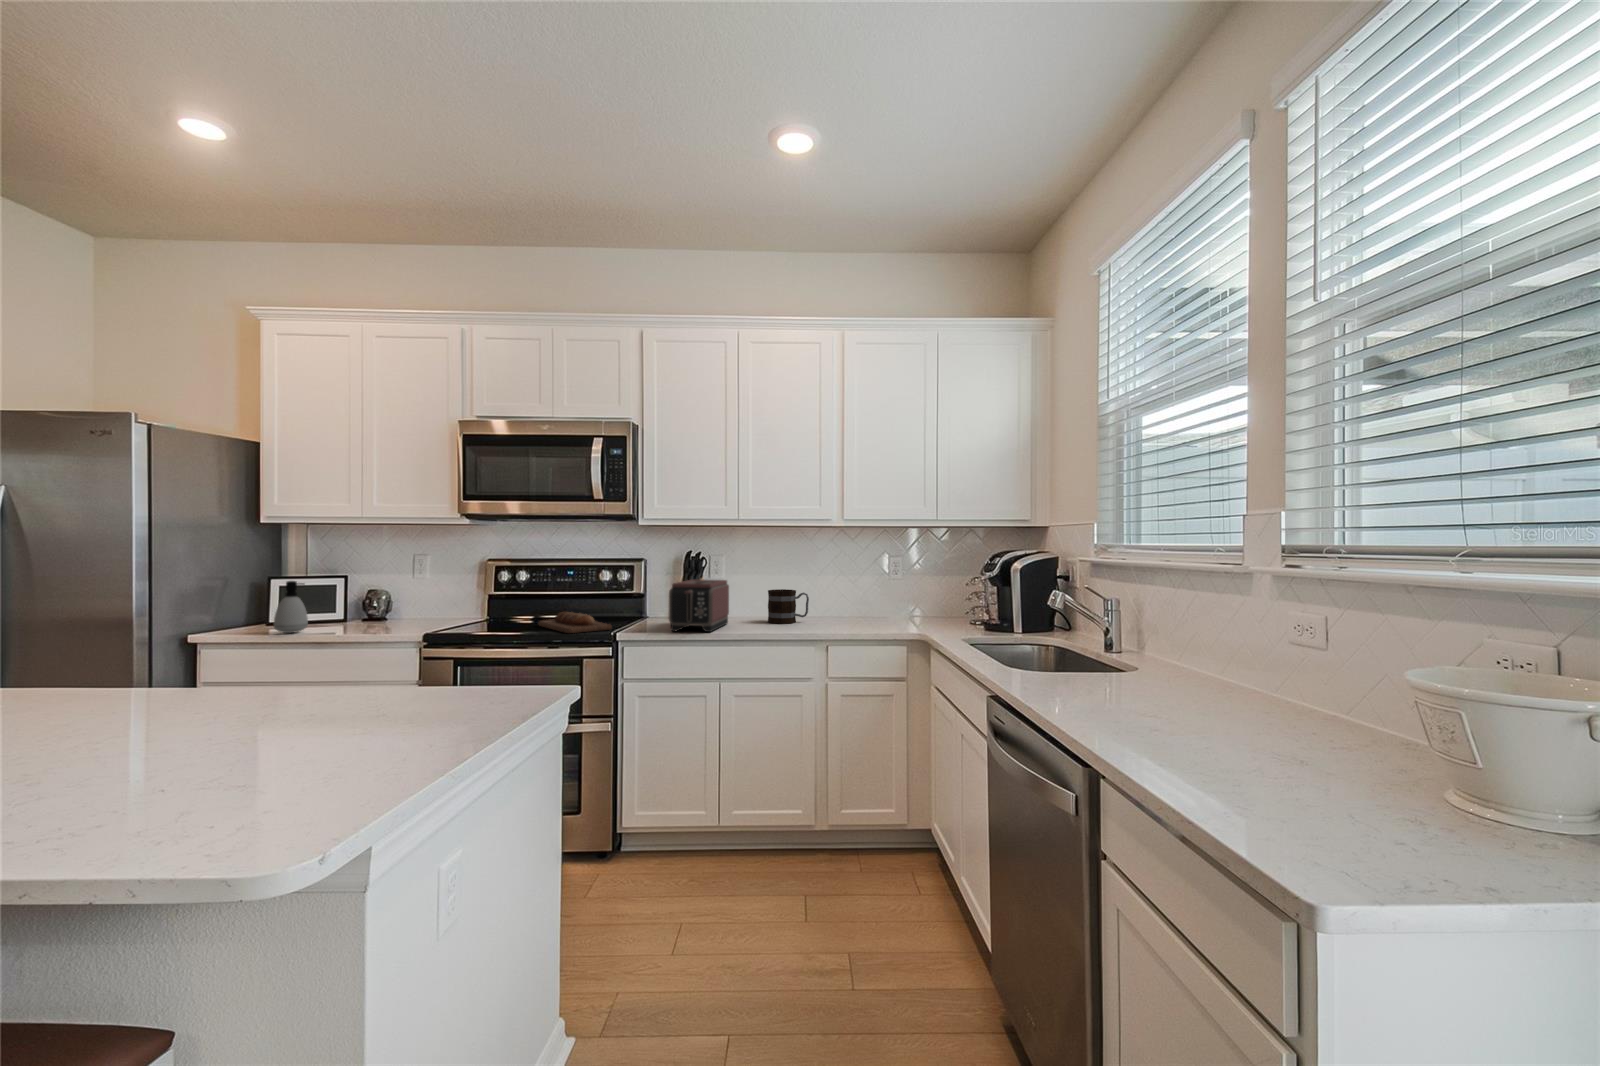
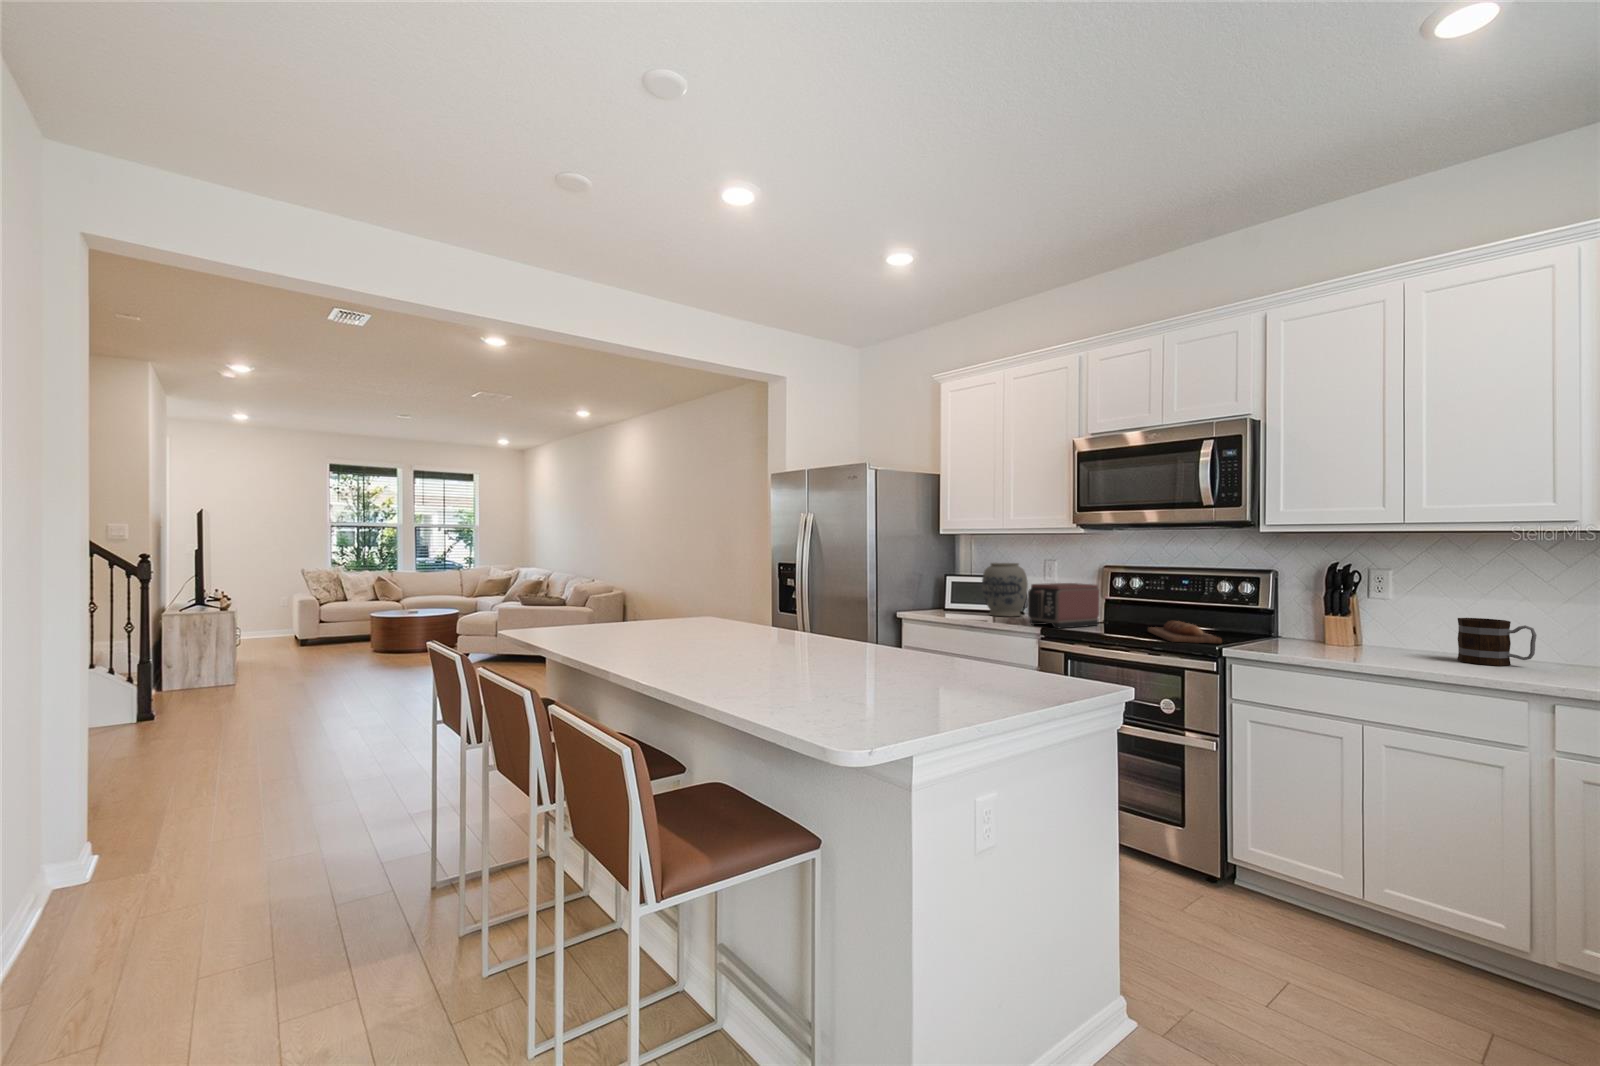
vase: none [329,559,393,626] -> present [982,563,1028,617]
toaster: present [669,580,729,632] -> present [1028,583,1099,628]
soap dispenser: present [274,581,308,633] -> none [944,577,966,617]

